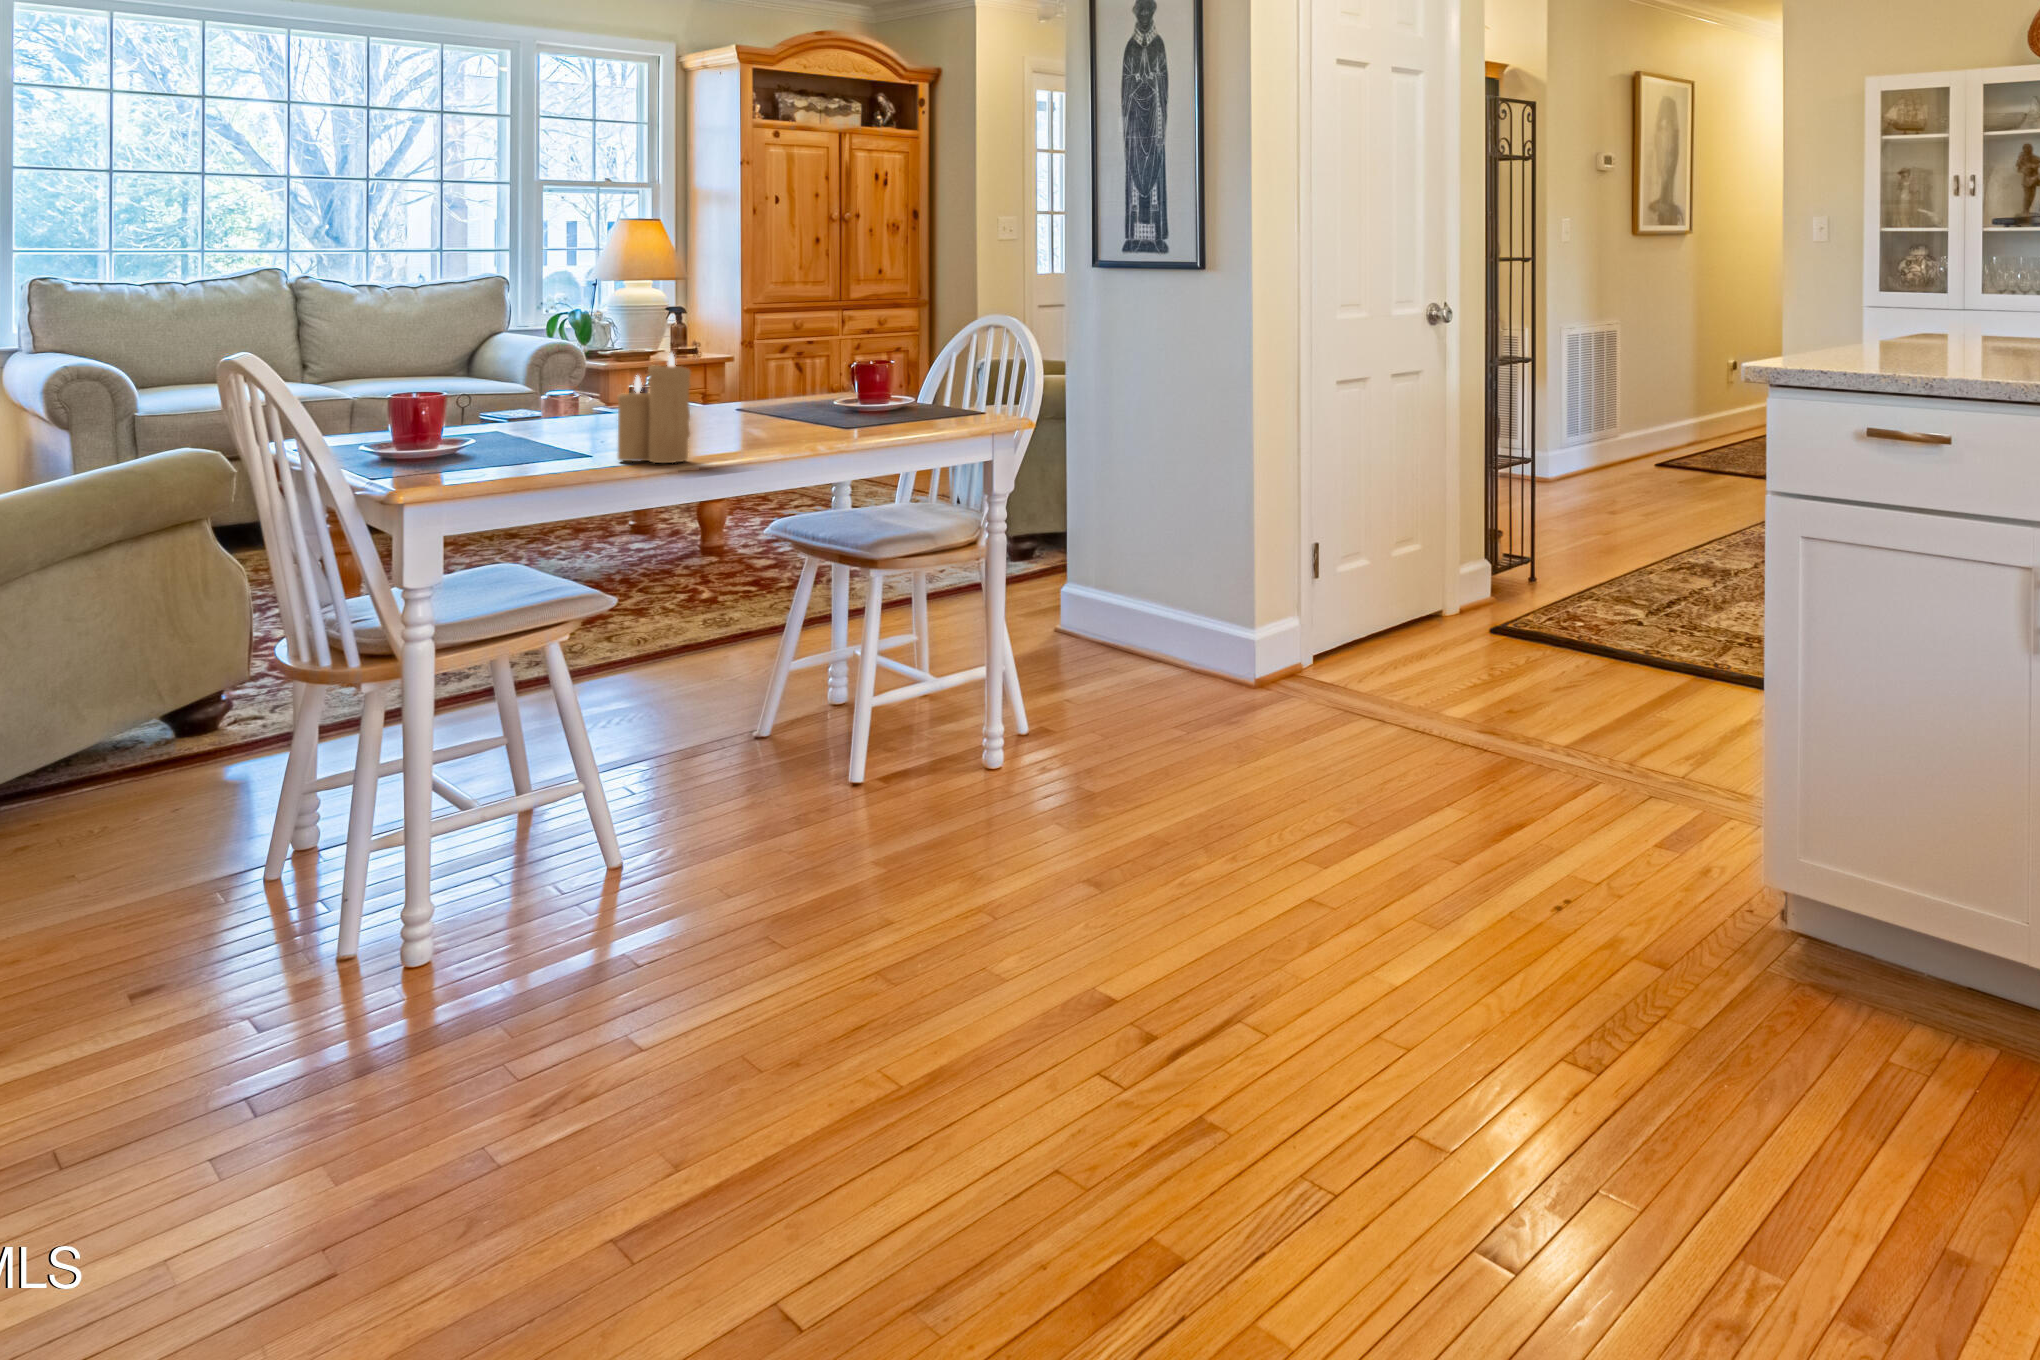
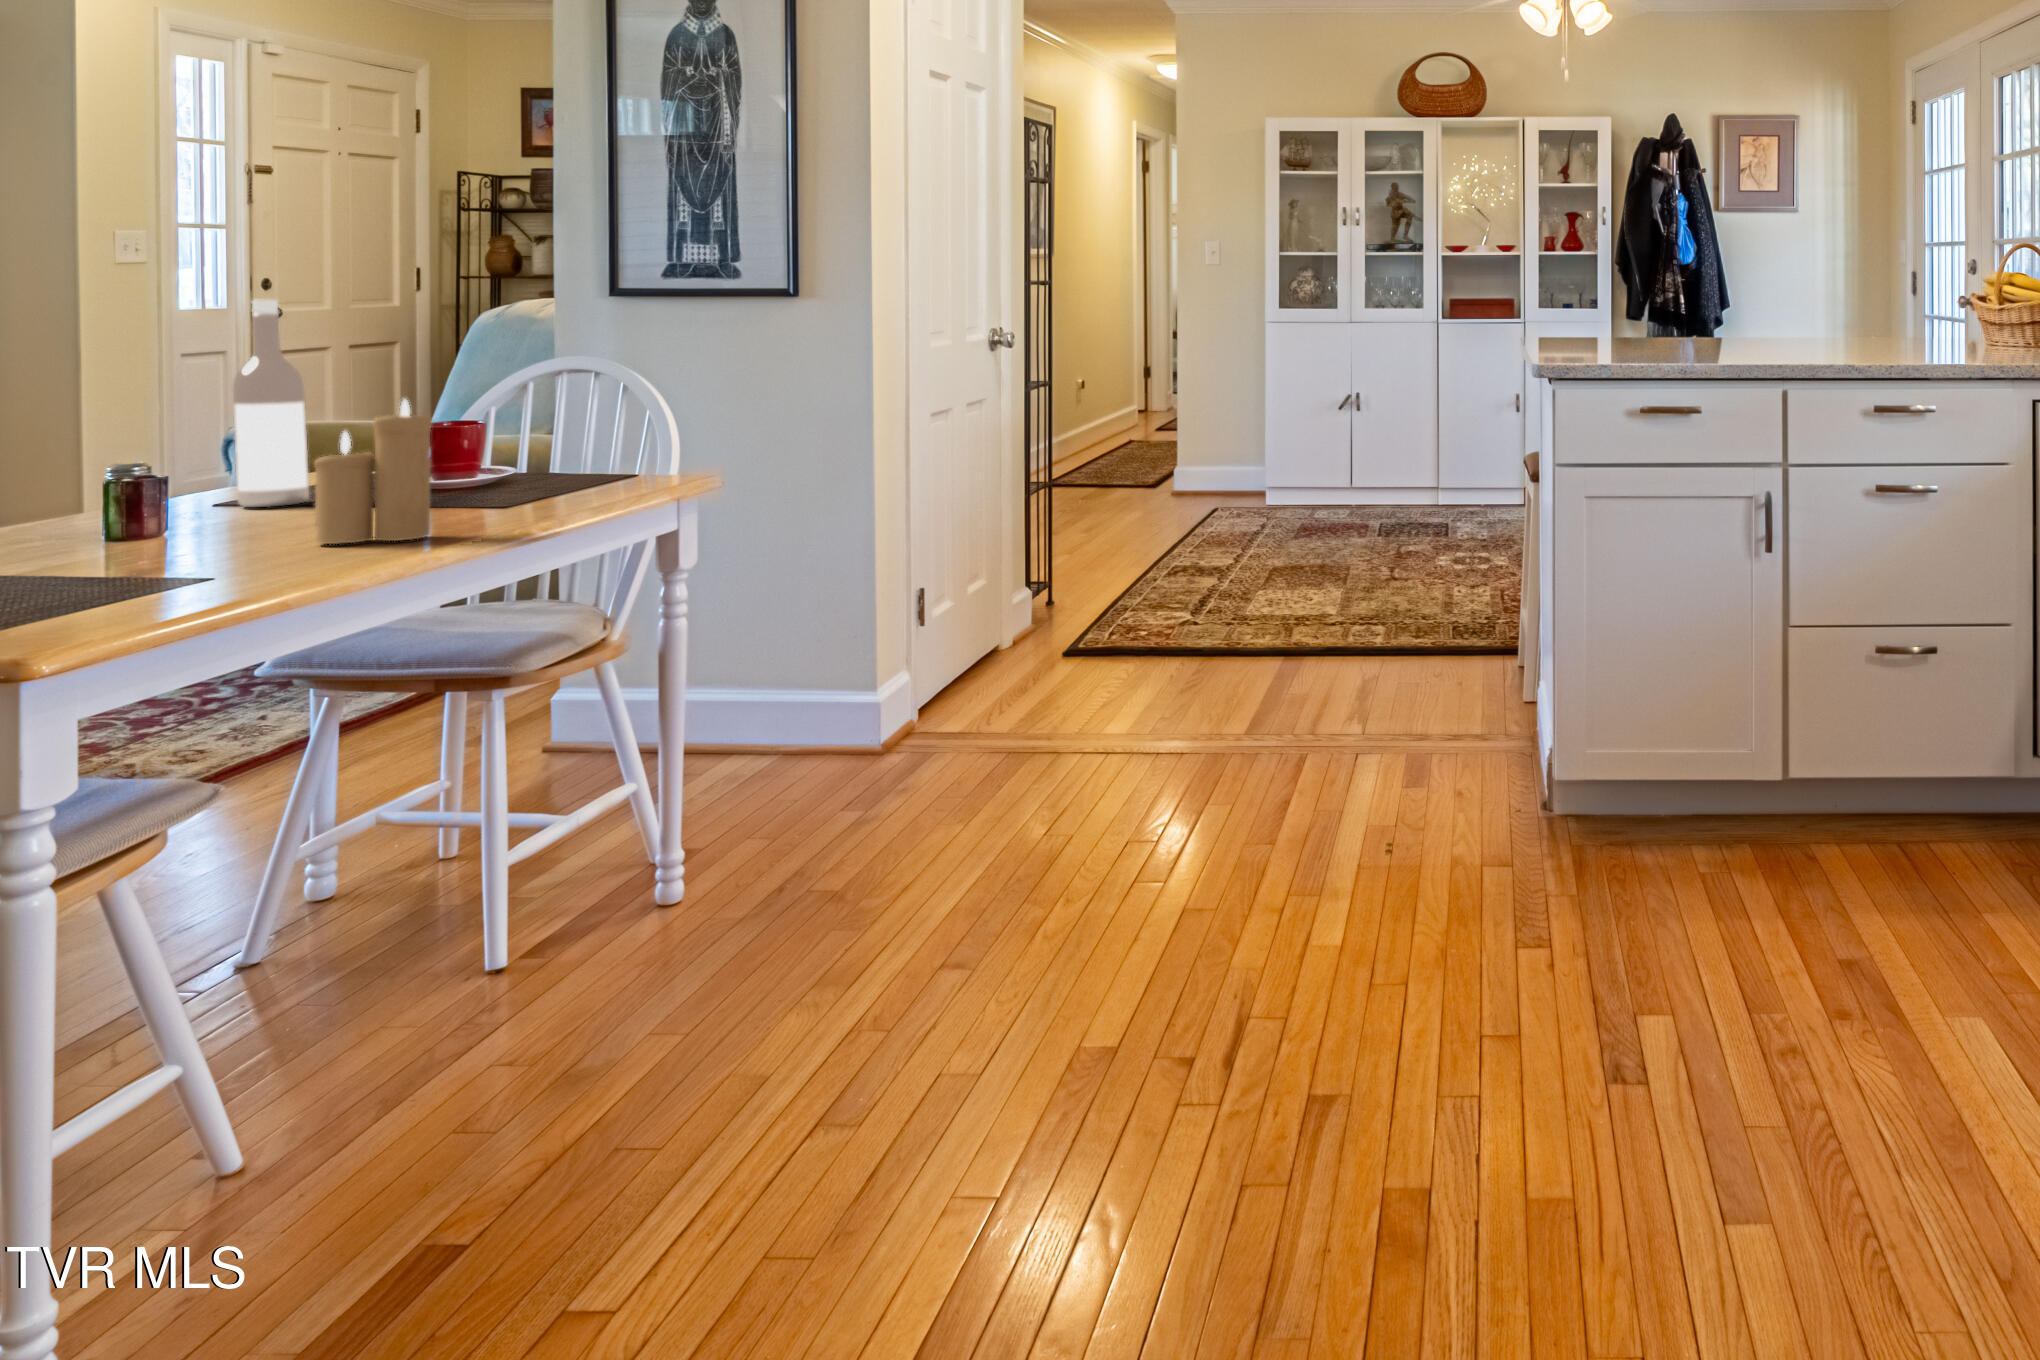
wine bottle: none [689,272,736,427] -> present [233,299,309,507]

